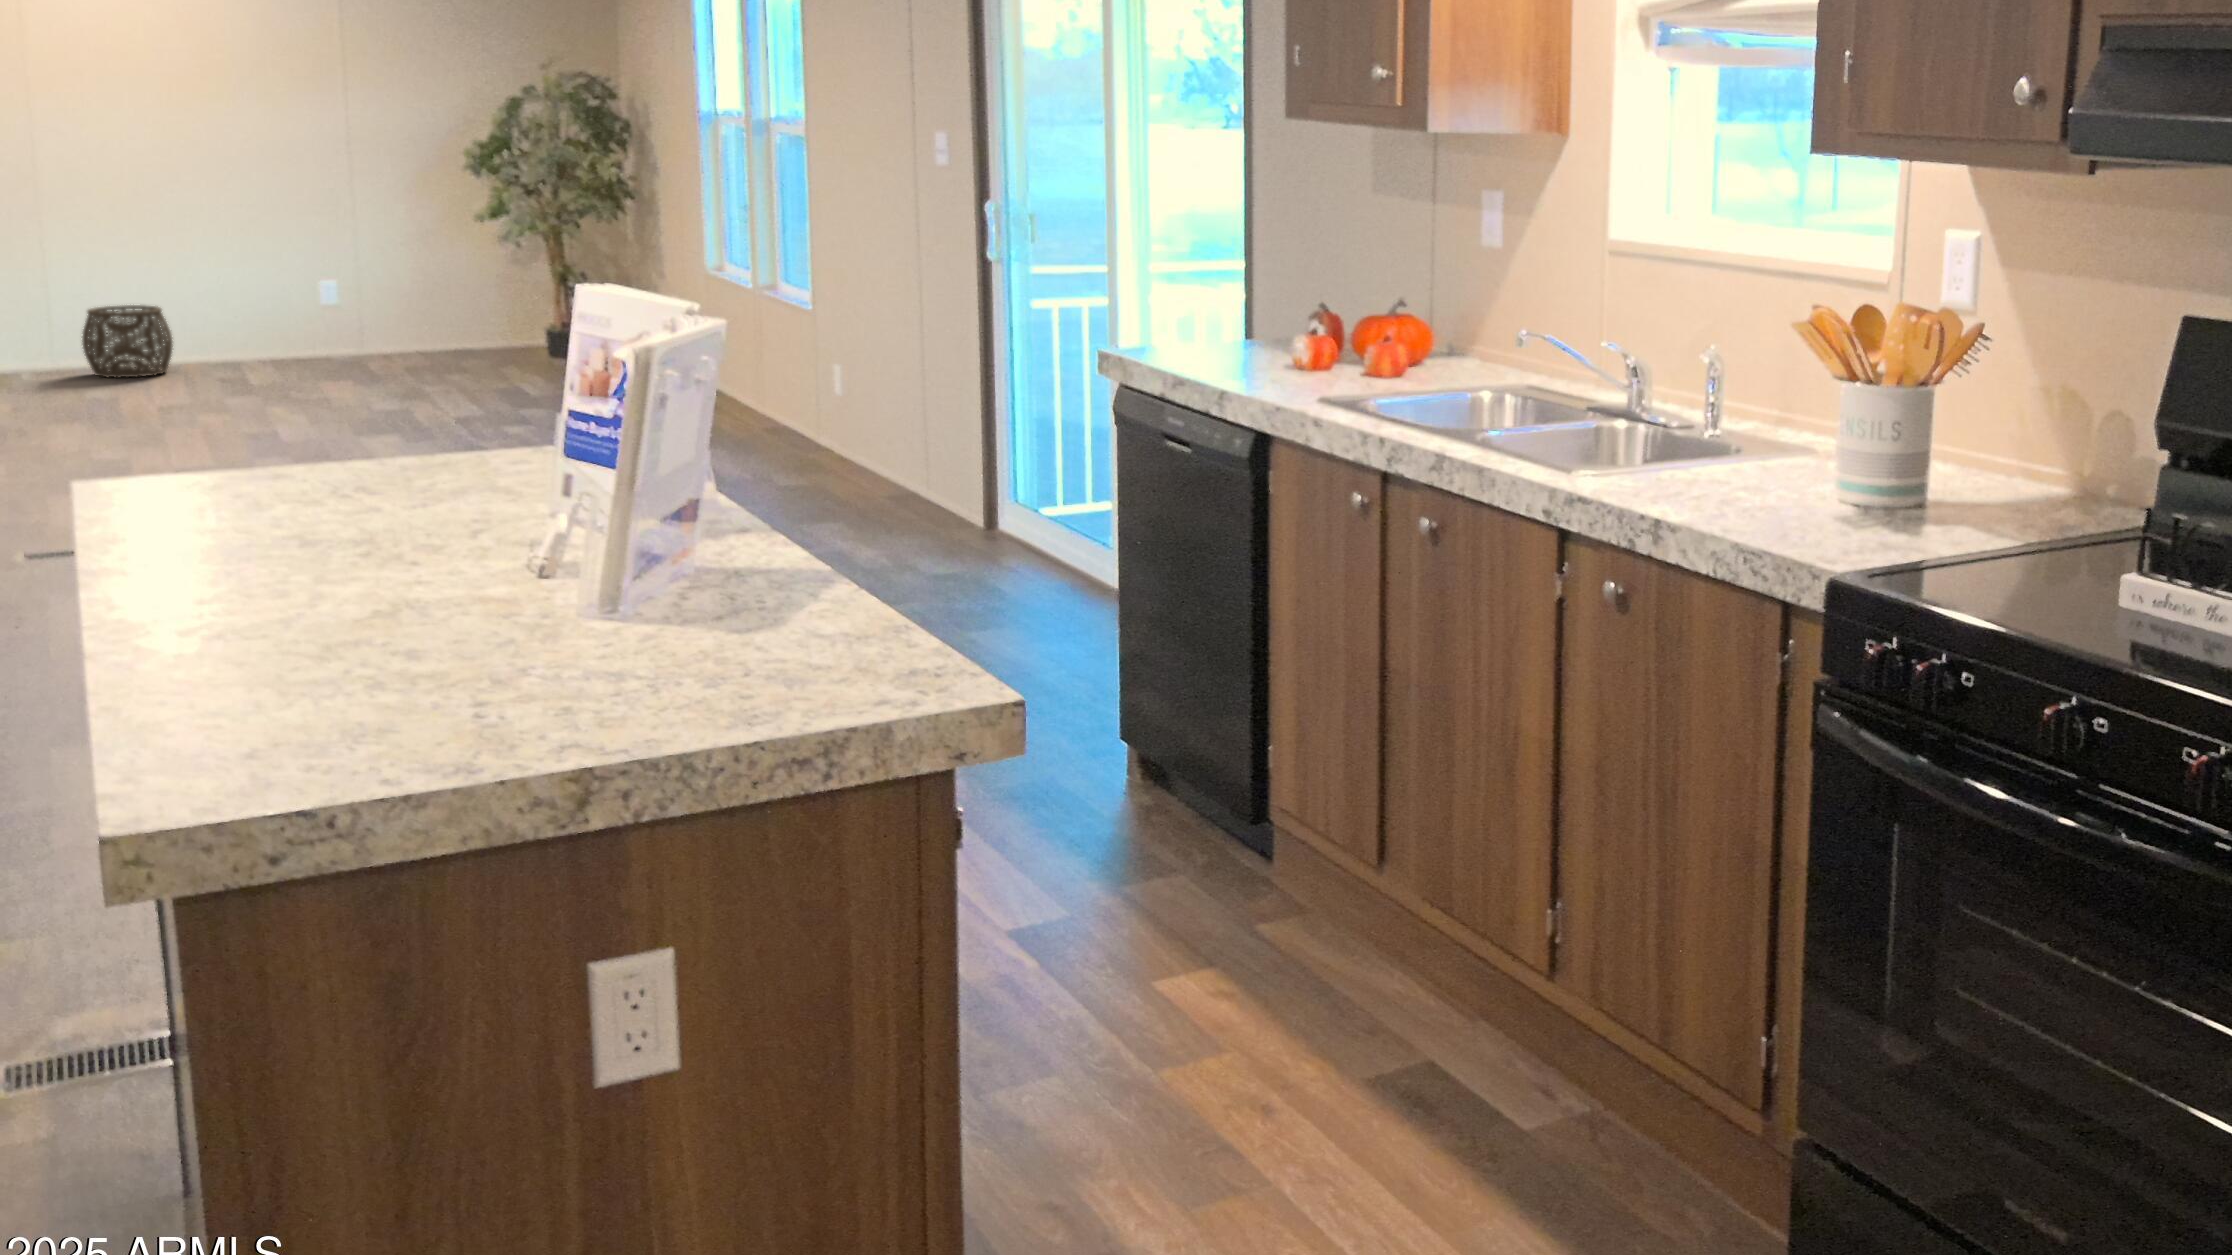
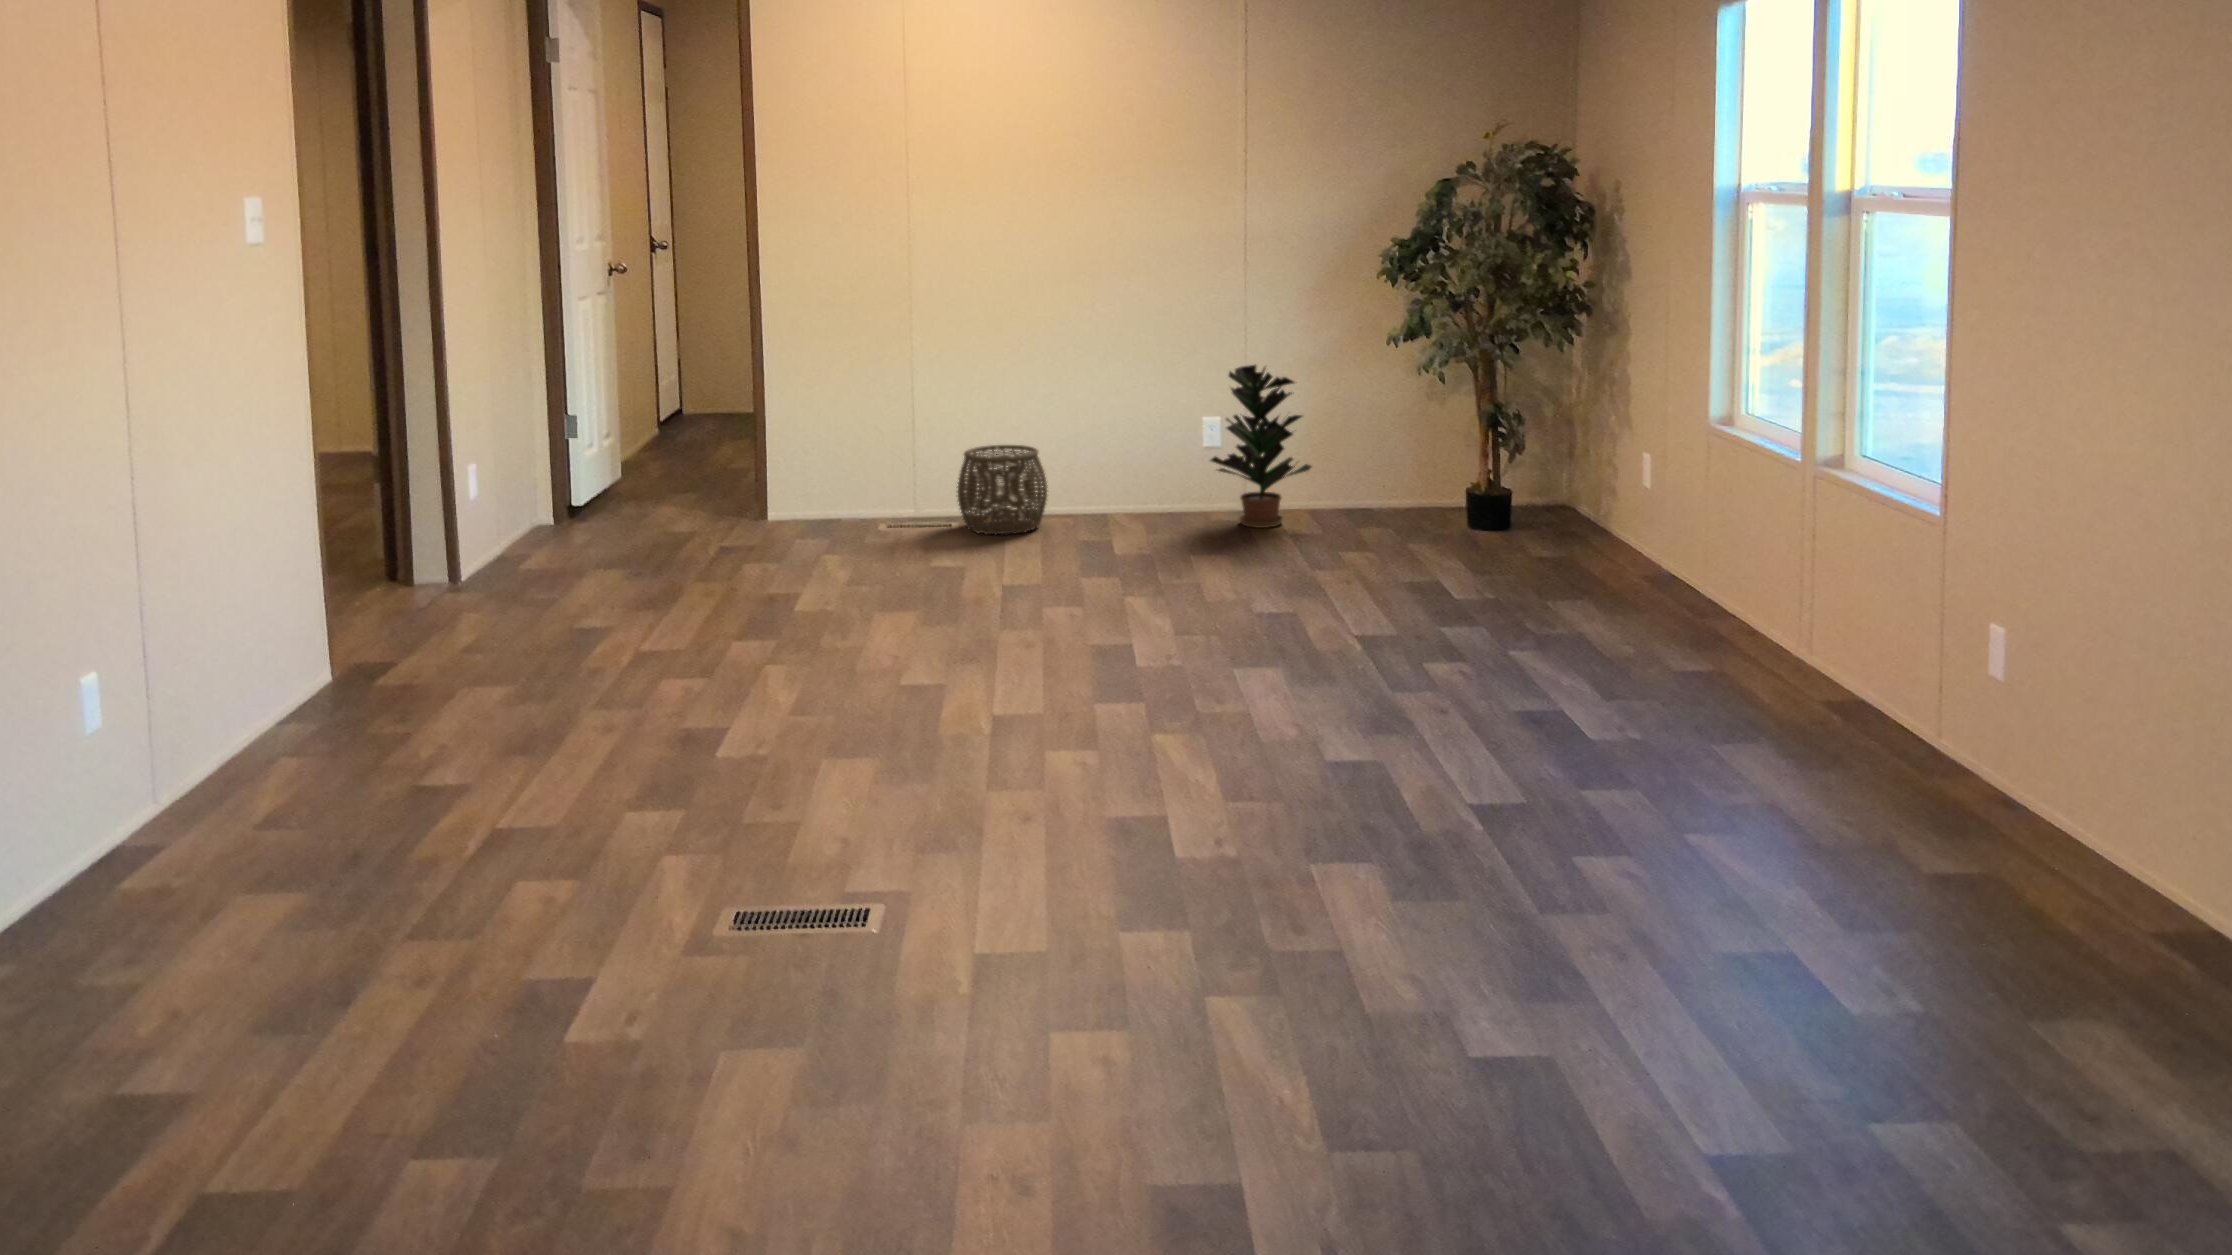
potted plant: none [325,237,417,365] -> present [1211,365,1311,528]

